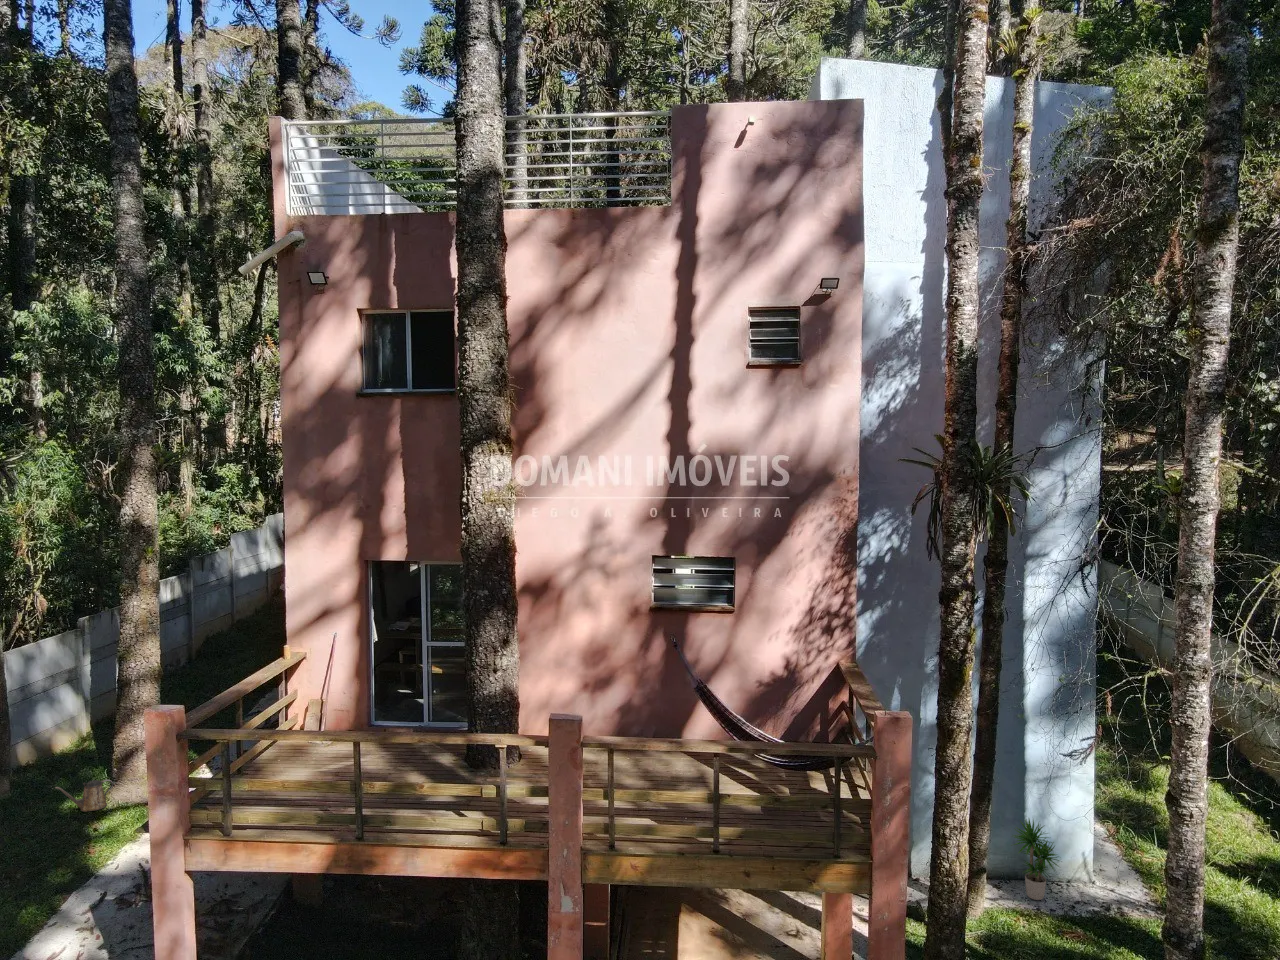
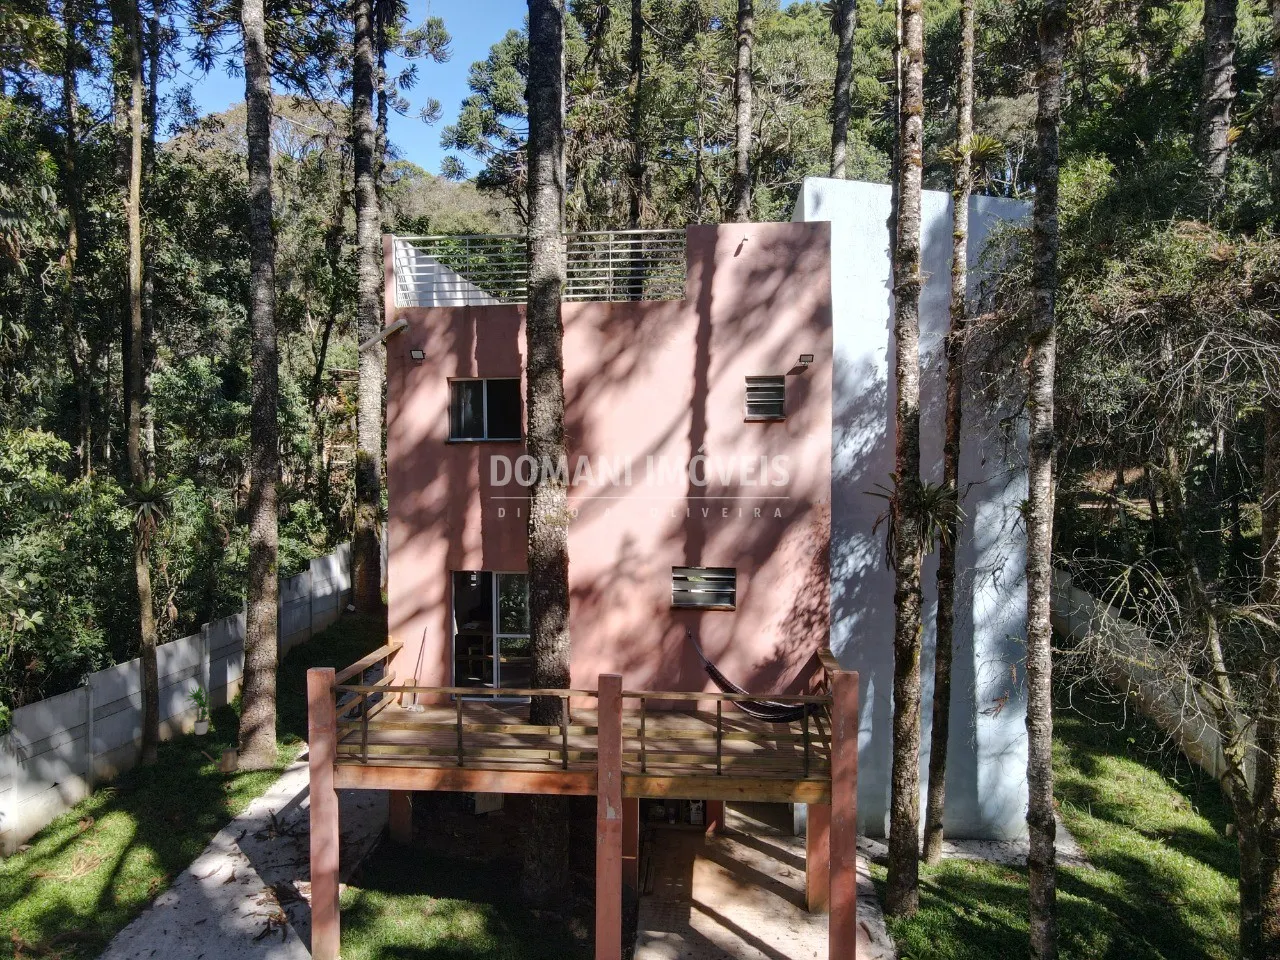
potted plant: present [1014,819,1059,900] -> present [187,686,211,735]

